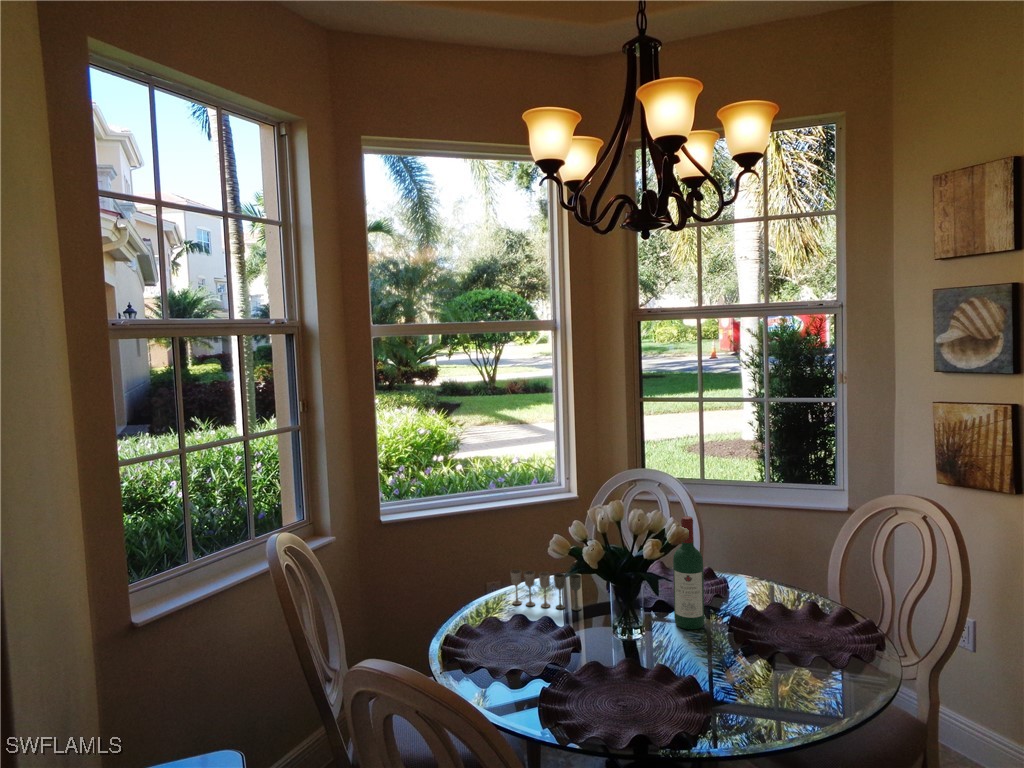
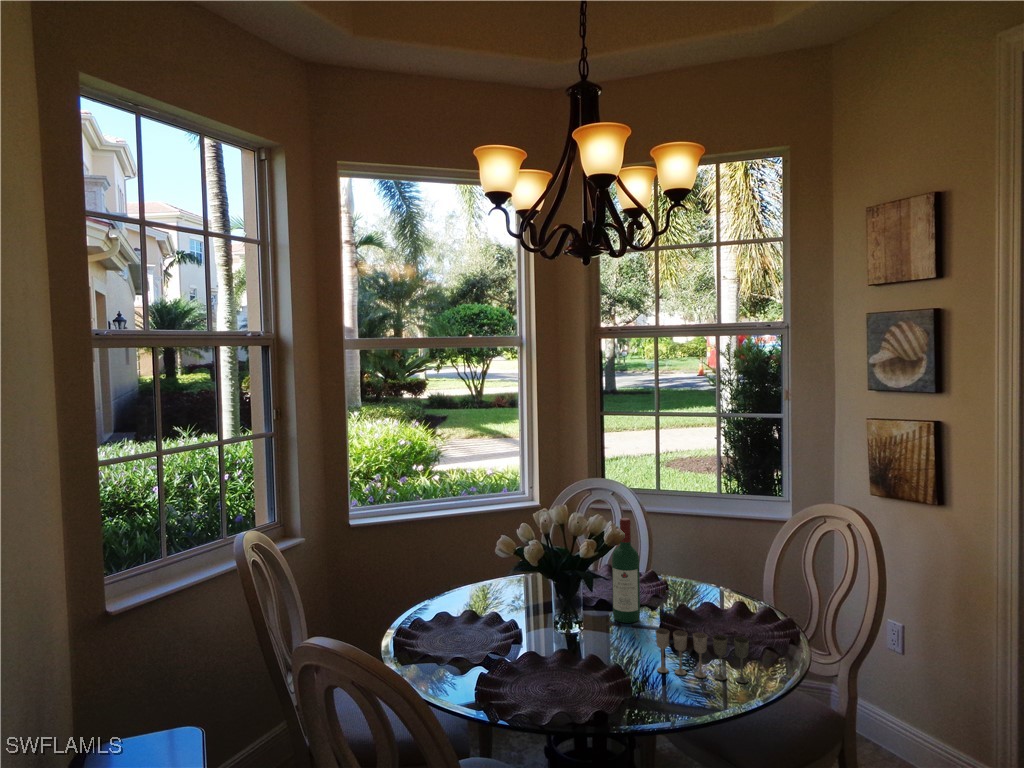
wine glass: present [510,570,581,610] -> present [656,629,749,683]

